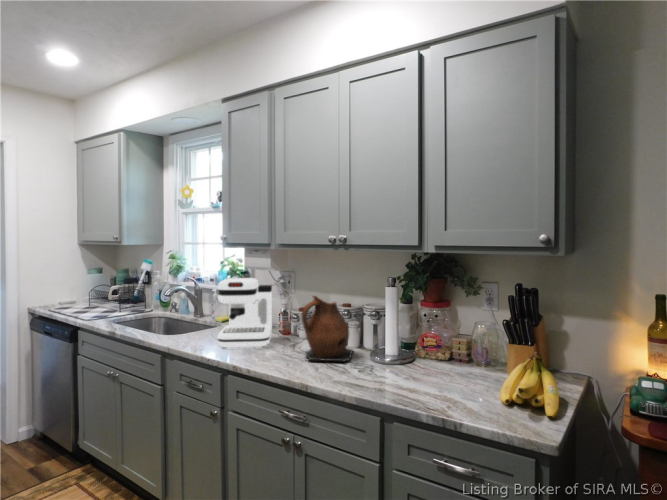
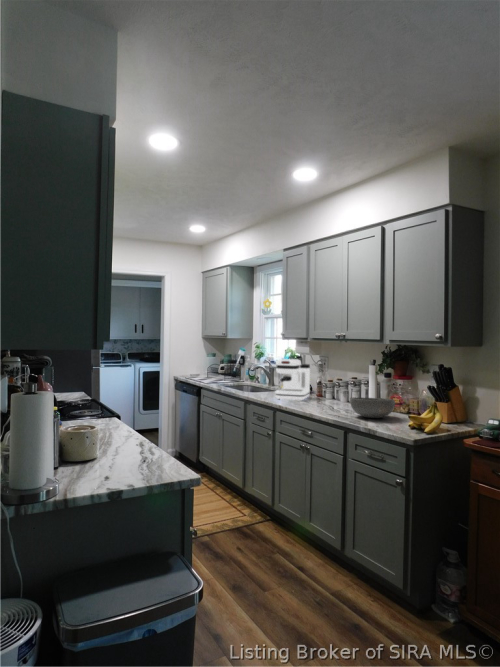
ceramic pitcher: present [302,295,353,362] -> none [319,369,354,409]
bowl: none [374,342,450,383] -> present [350,397,395,418]

